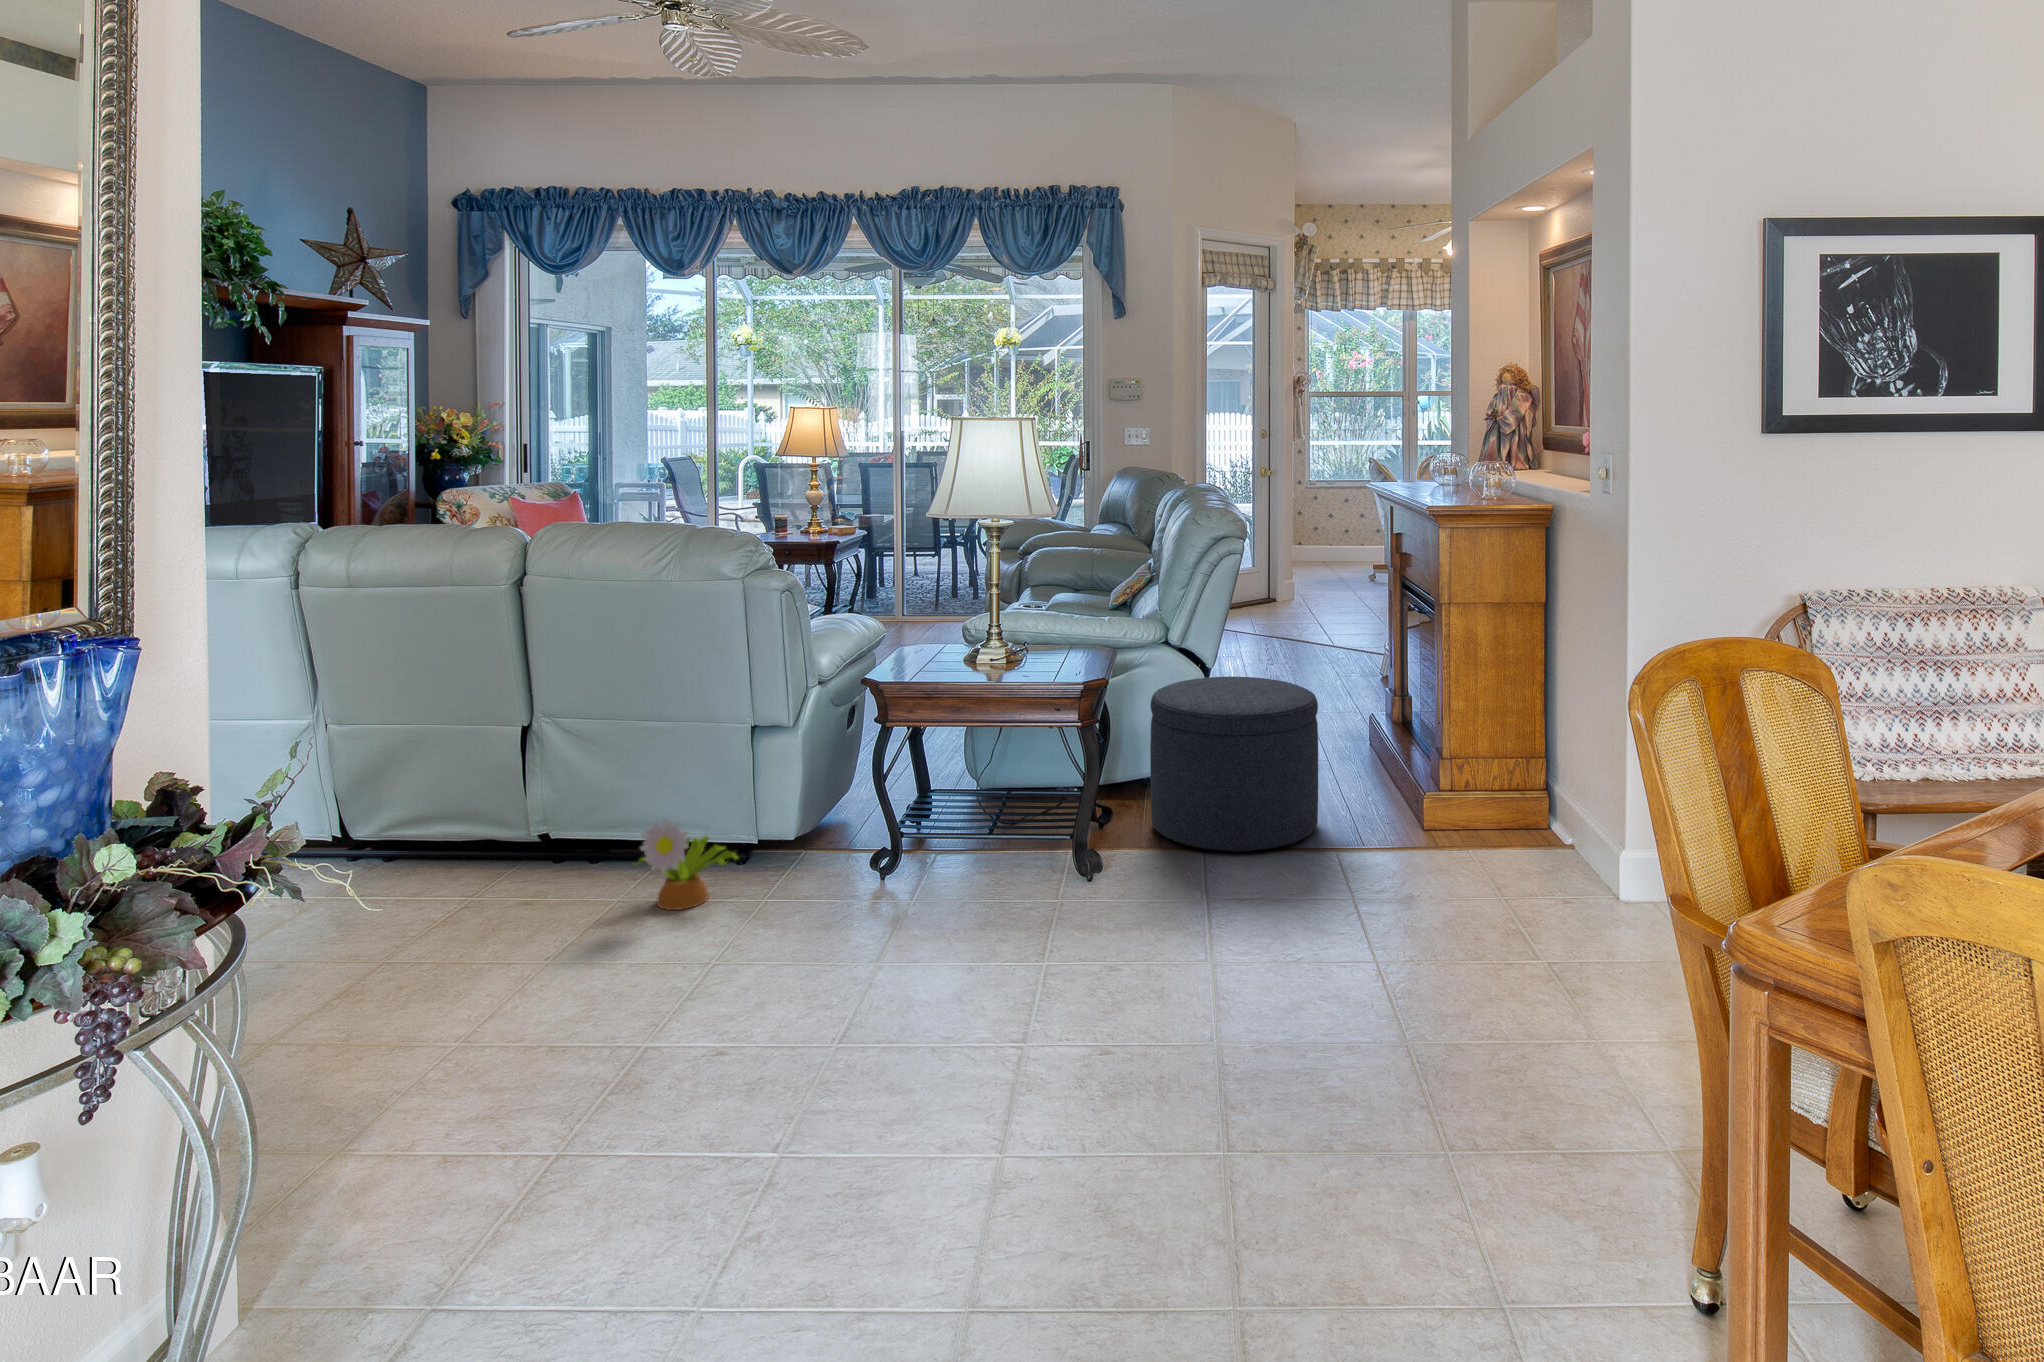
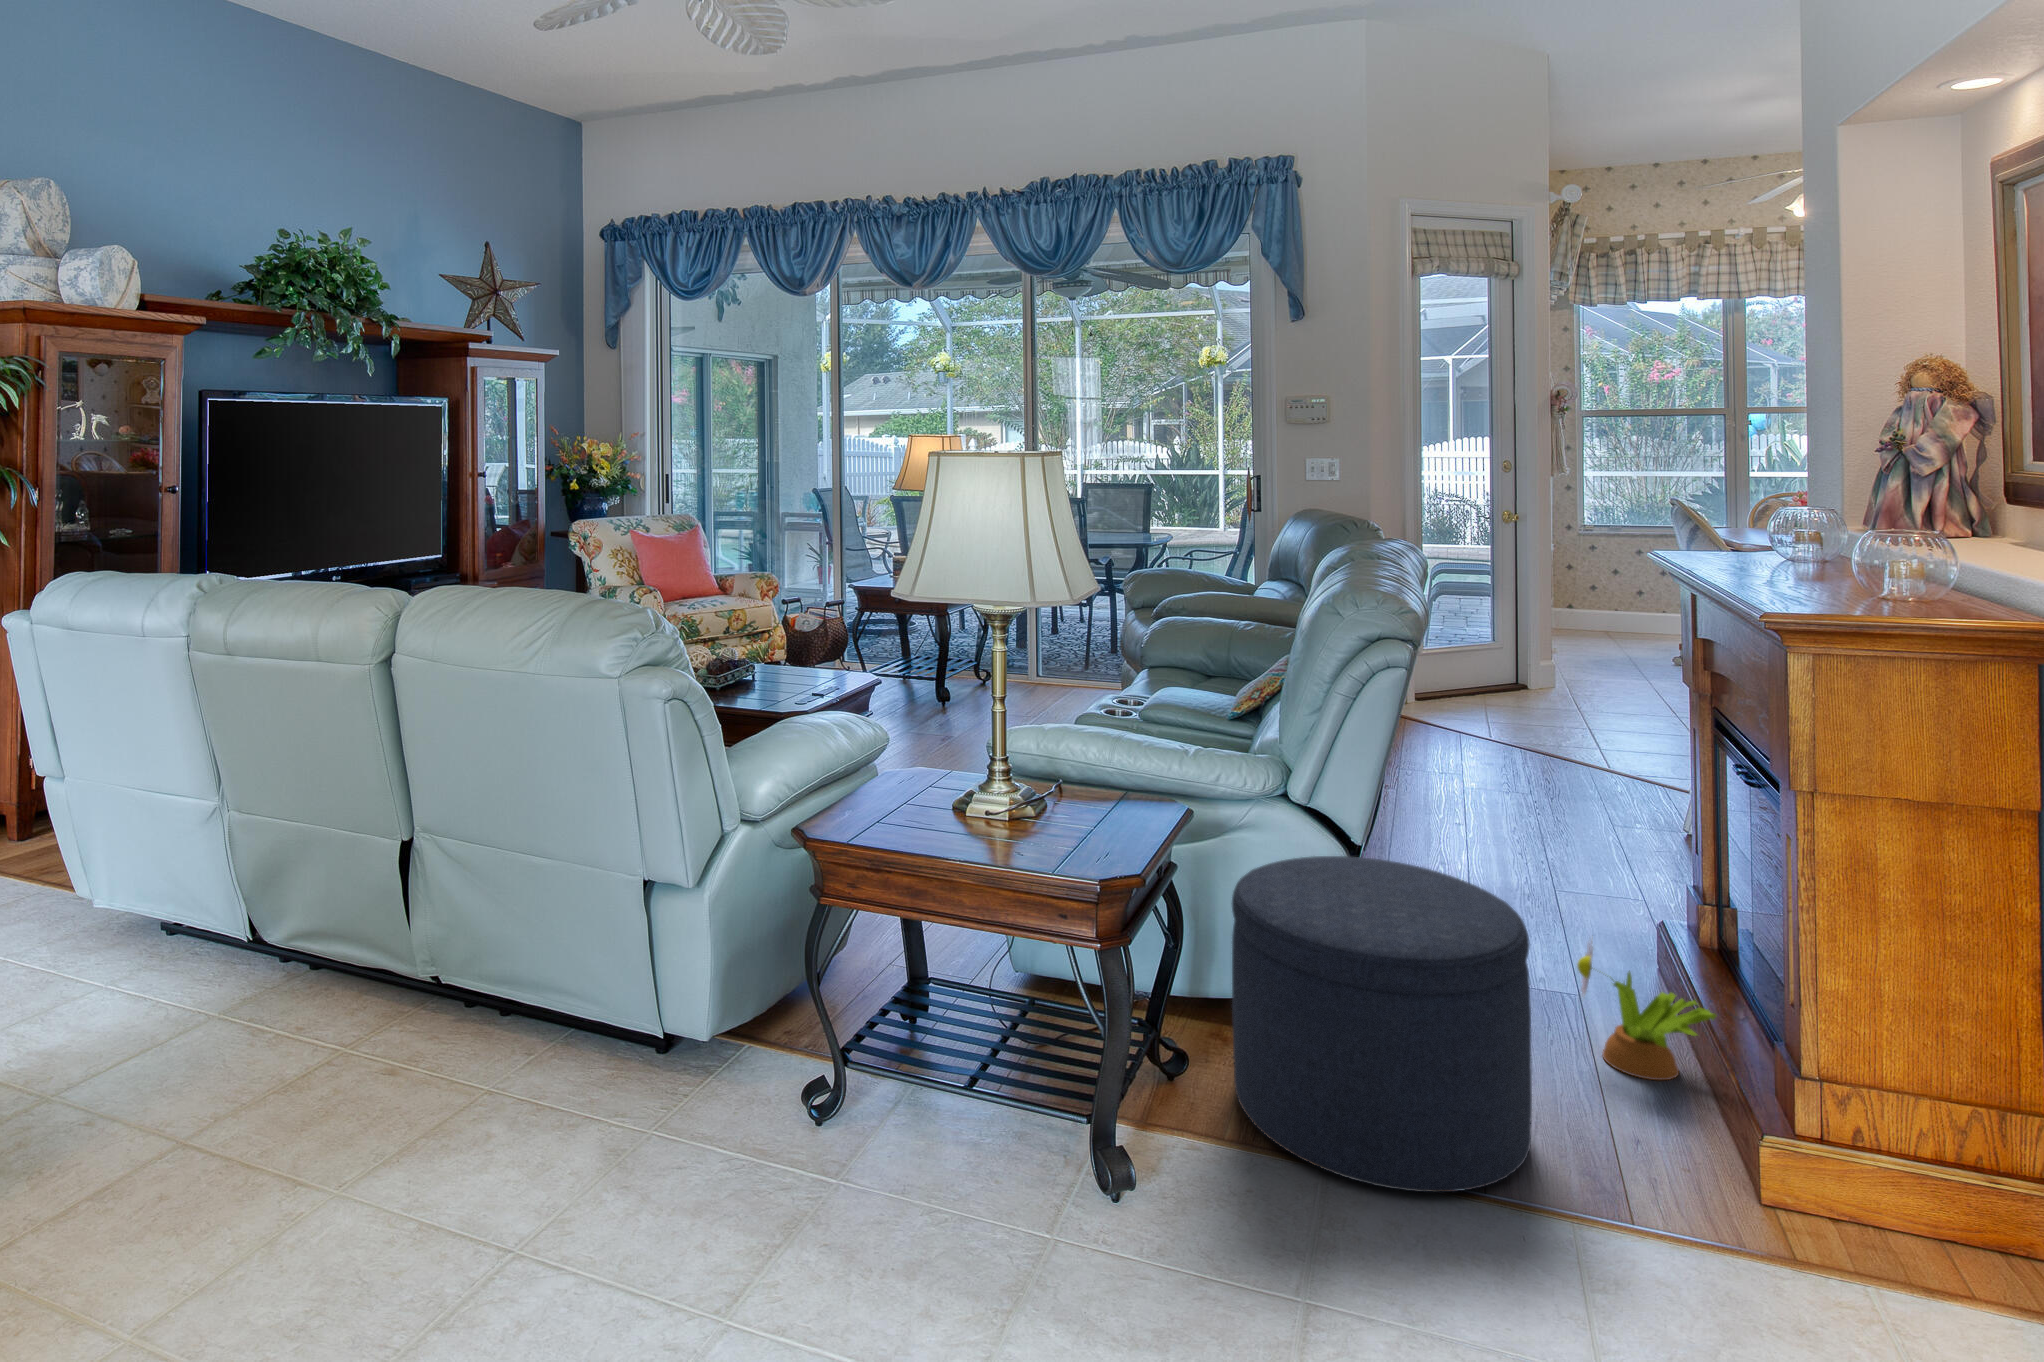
decorative plant: present [634,819,738,910] -> present [1577,938,1716,1080]

